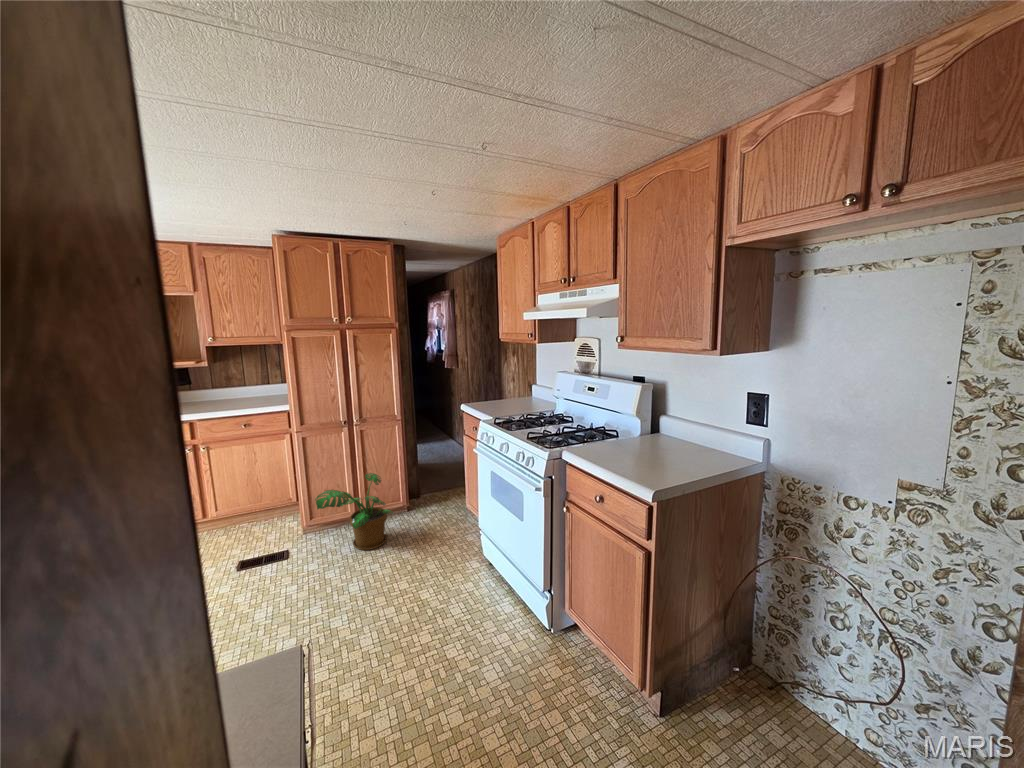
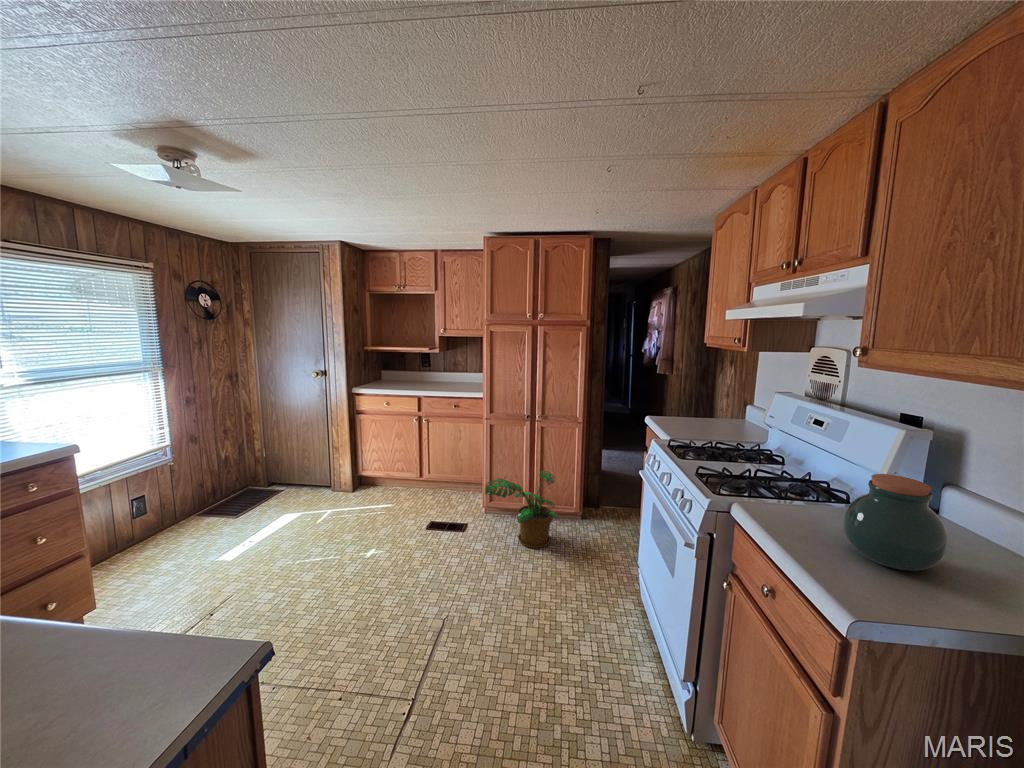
jar: none [630,411,677,463] -> present [843,474,948,571]

